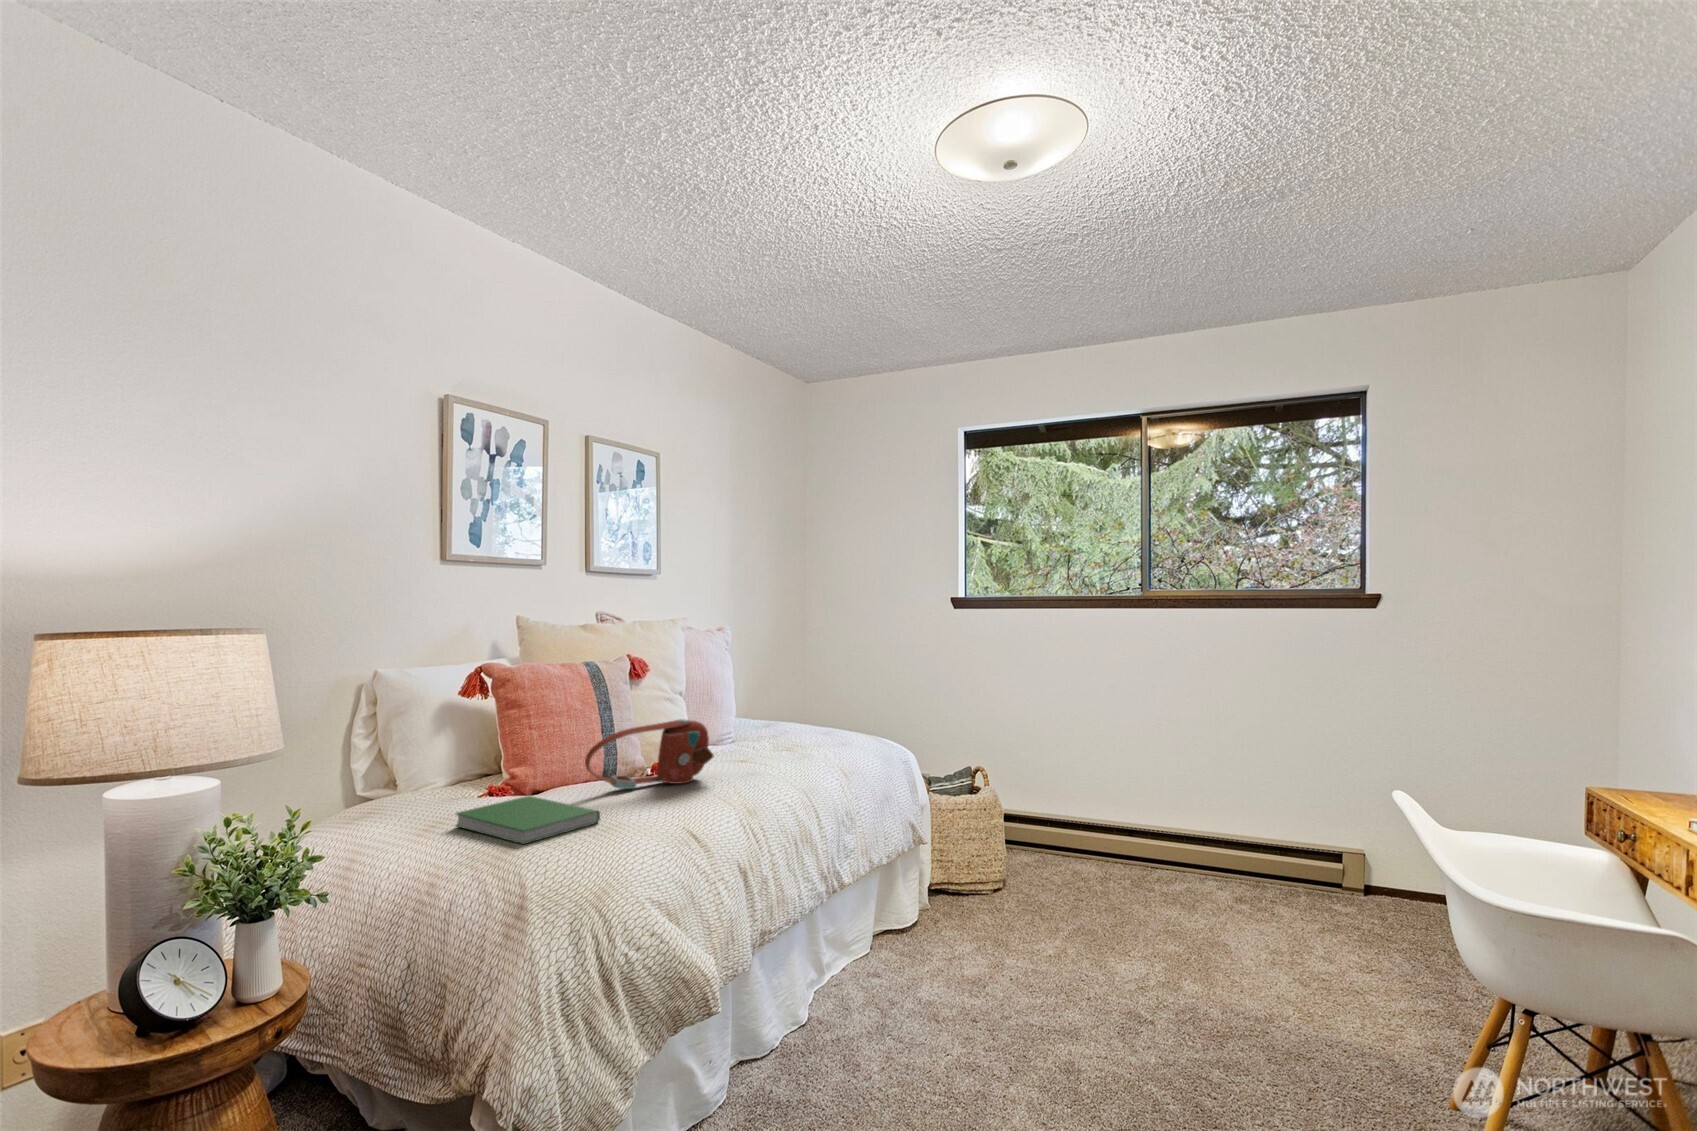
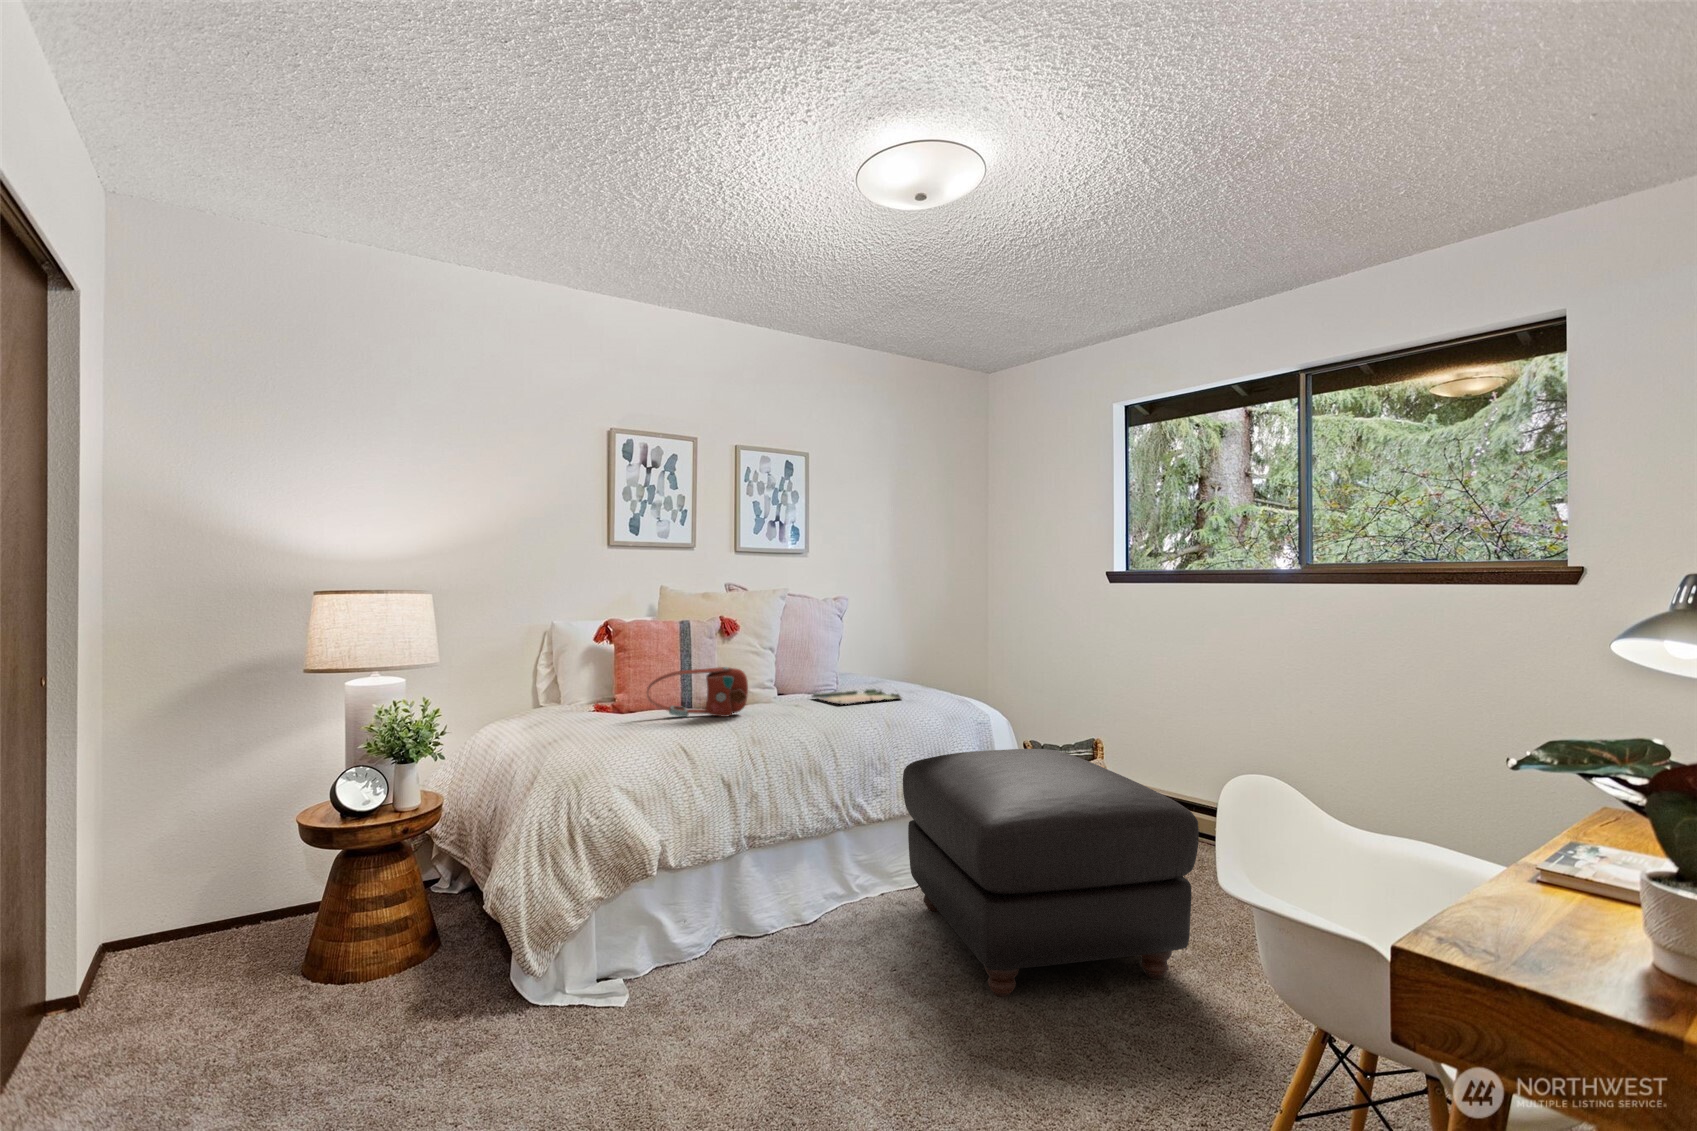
tray: none [730,729,836,753] -> present [812,689,901,704]
ottoman: none [872,783,1209,1062] -> present [903,749,1199,997]
hardcover book: present [456,796,600,844] -> none [542,713,622,739]

